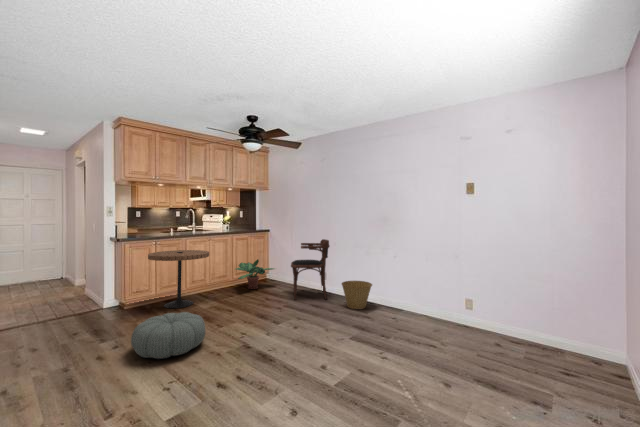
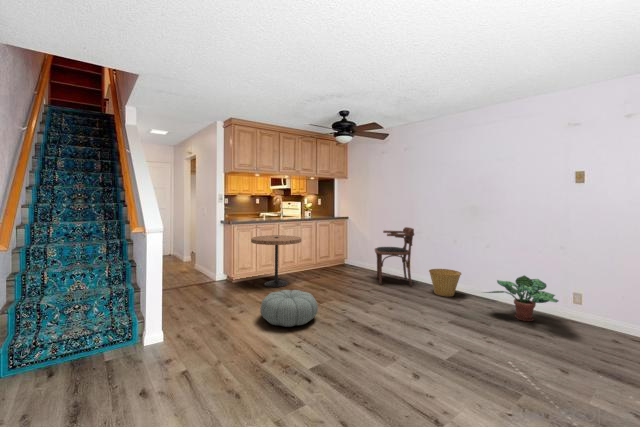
potted plant: present [236,259,274,289] -> present [486,276,558,321]

